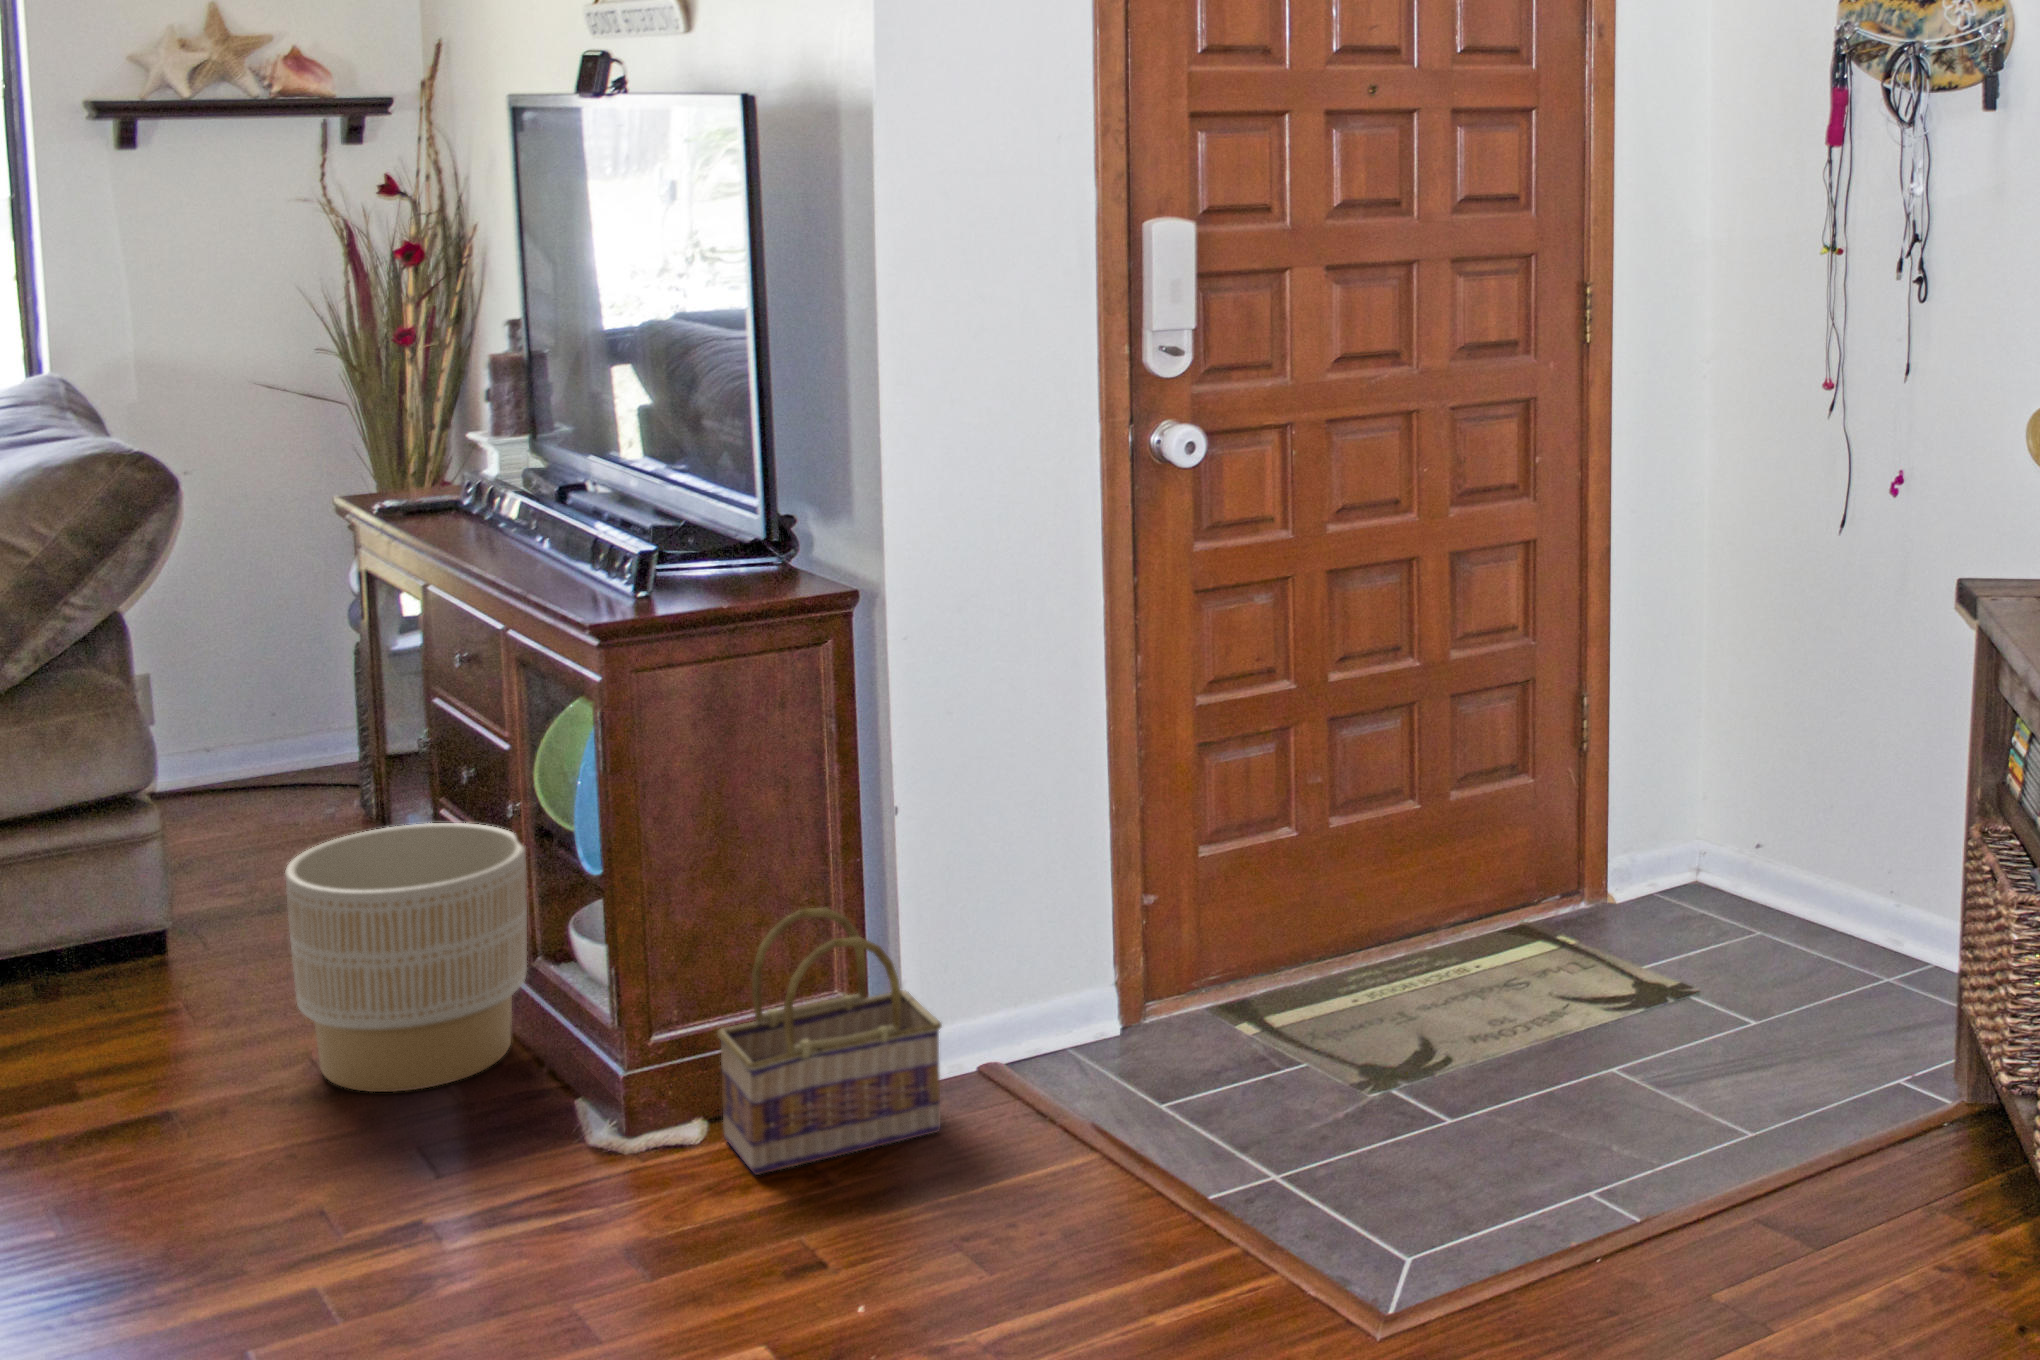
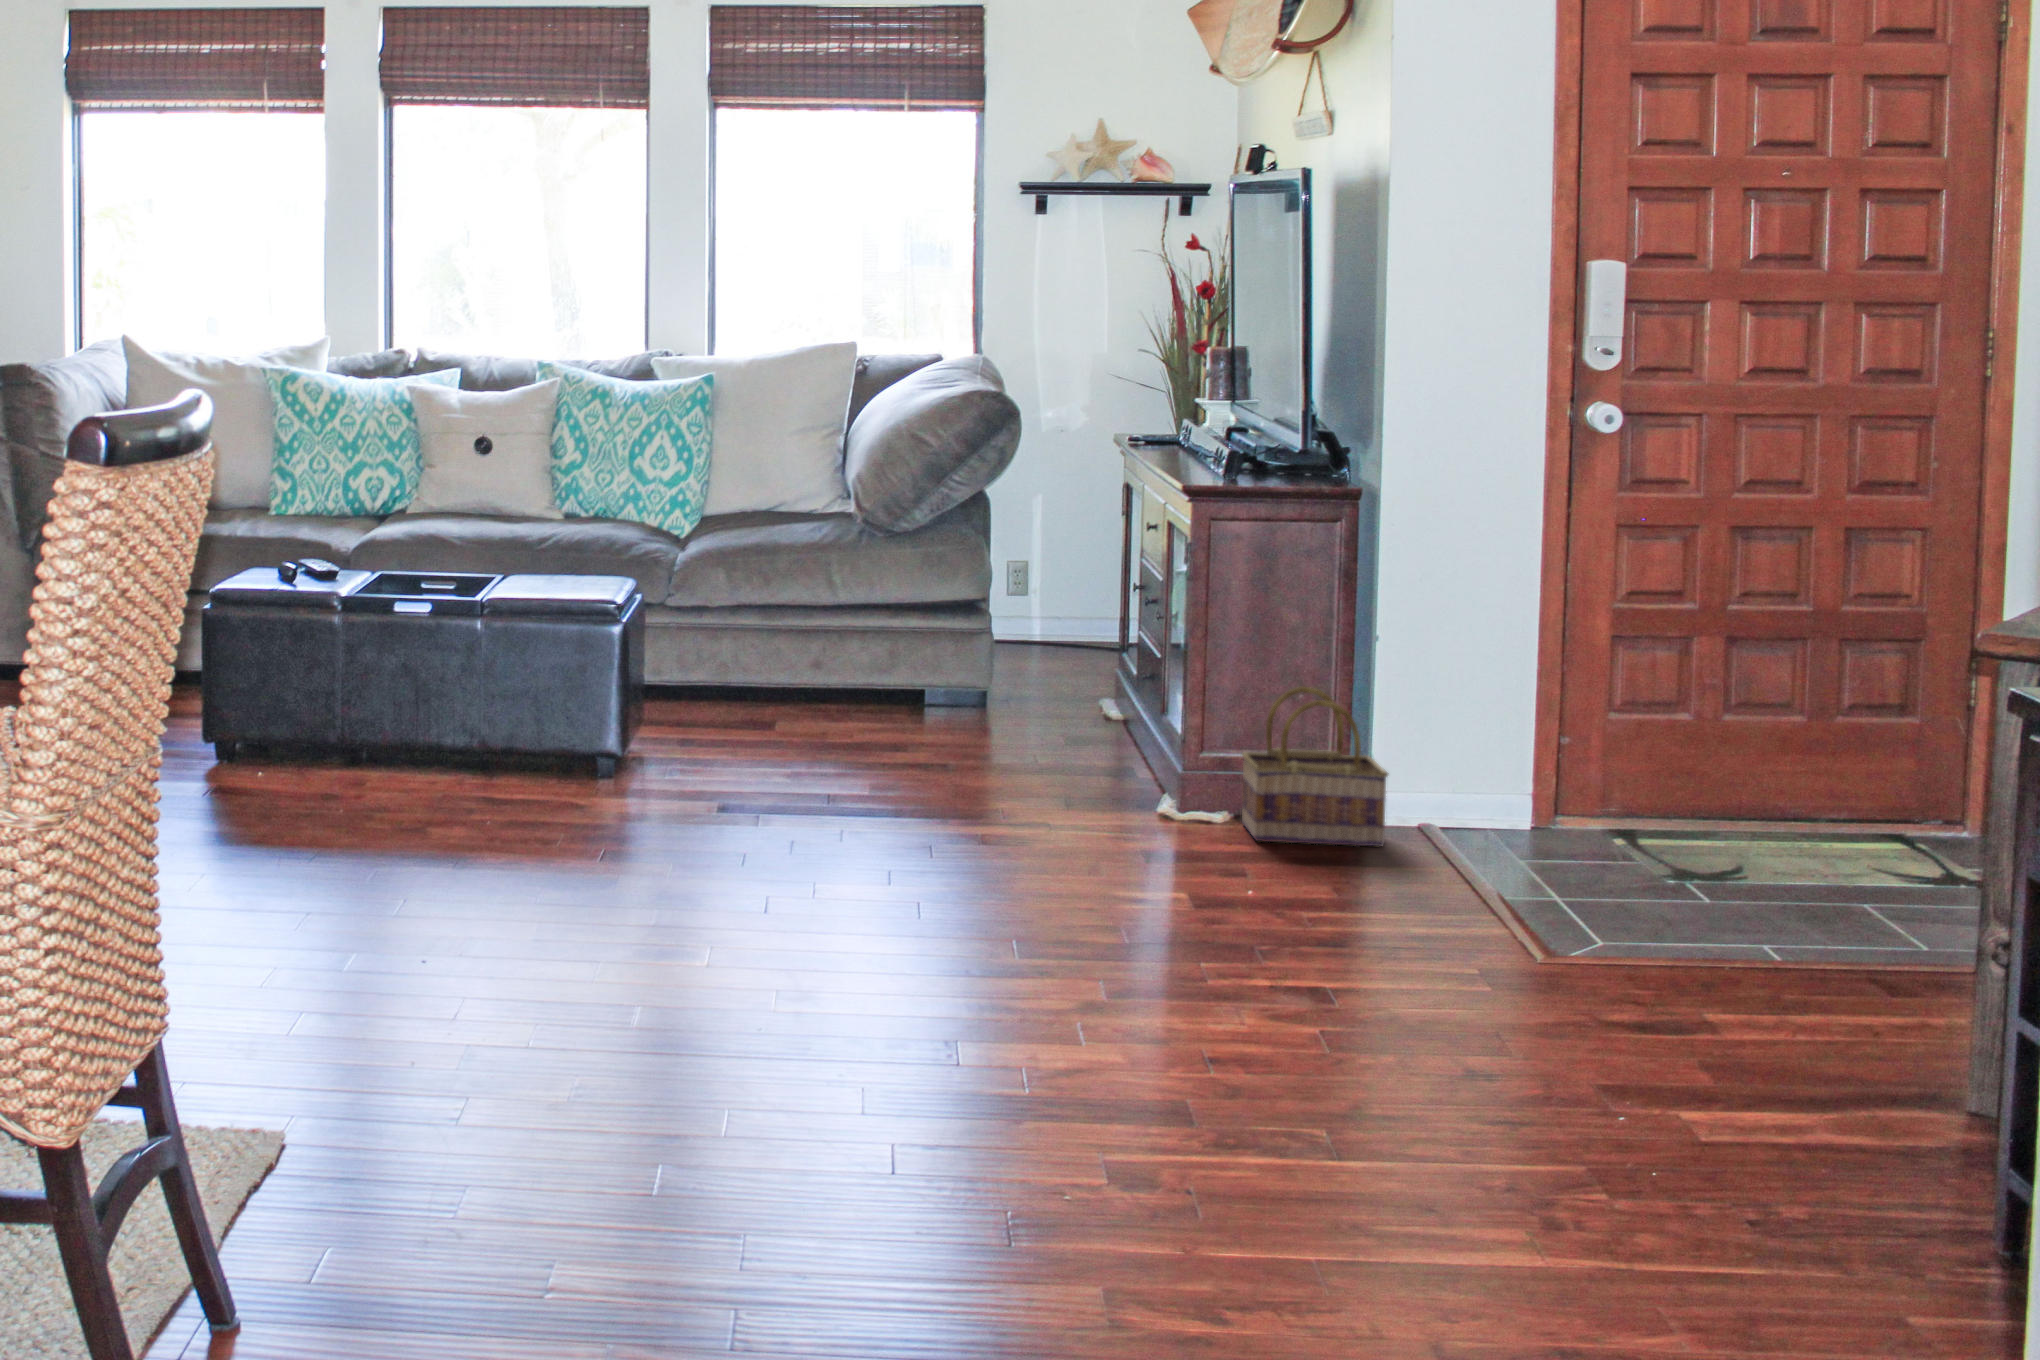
planter: present [285,823,527,1092] -> none [1004,623,1142,772]

